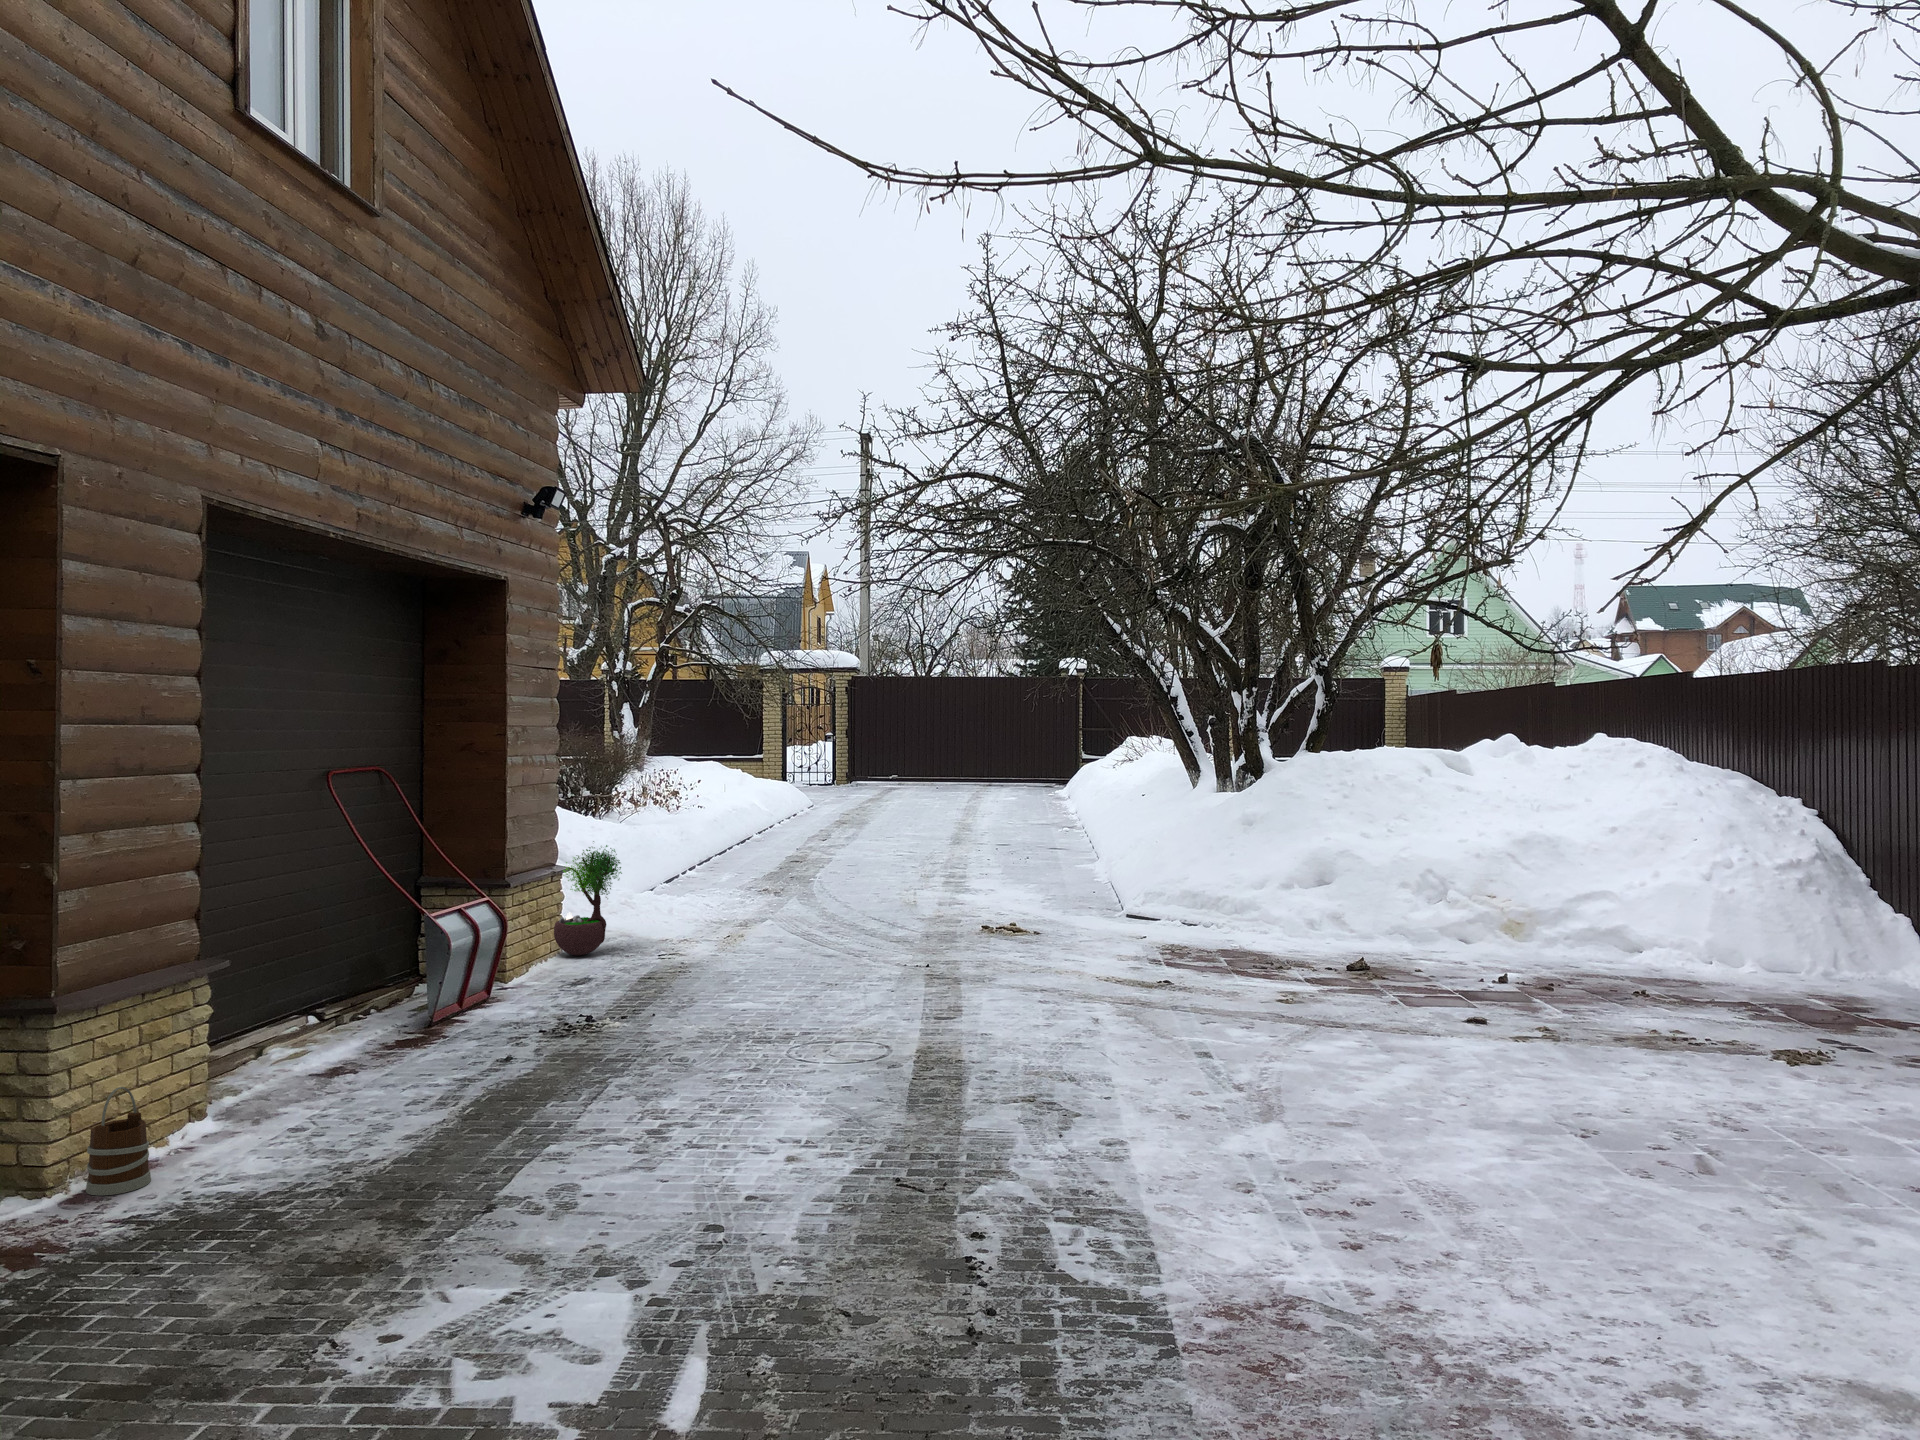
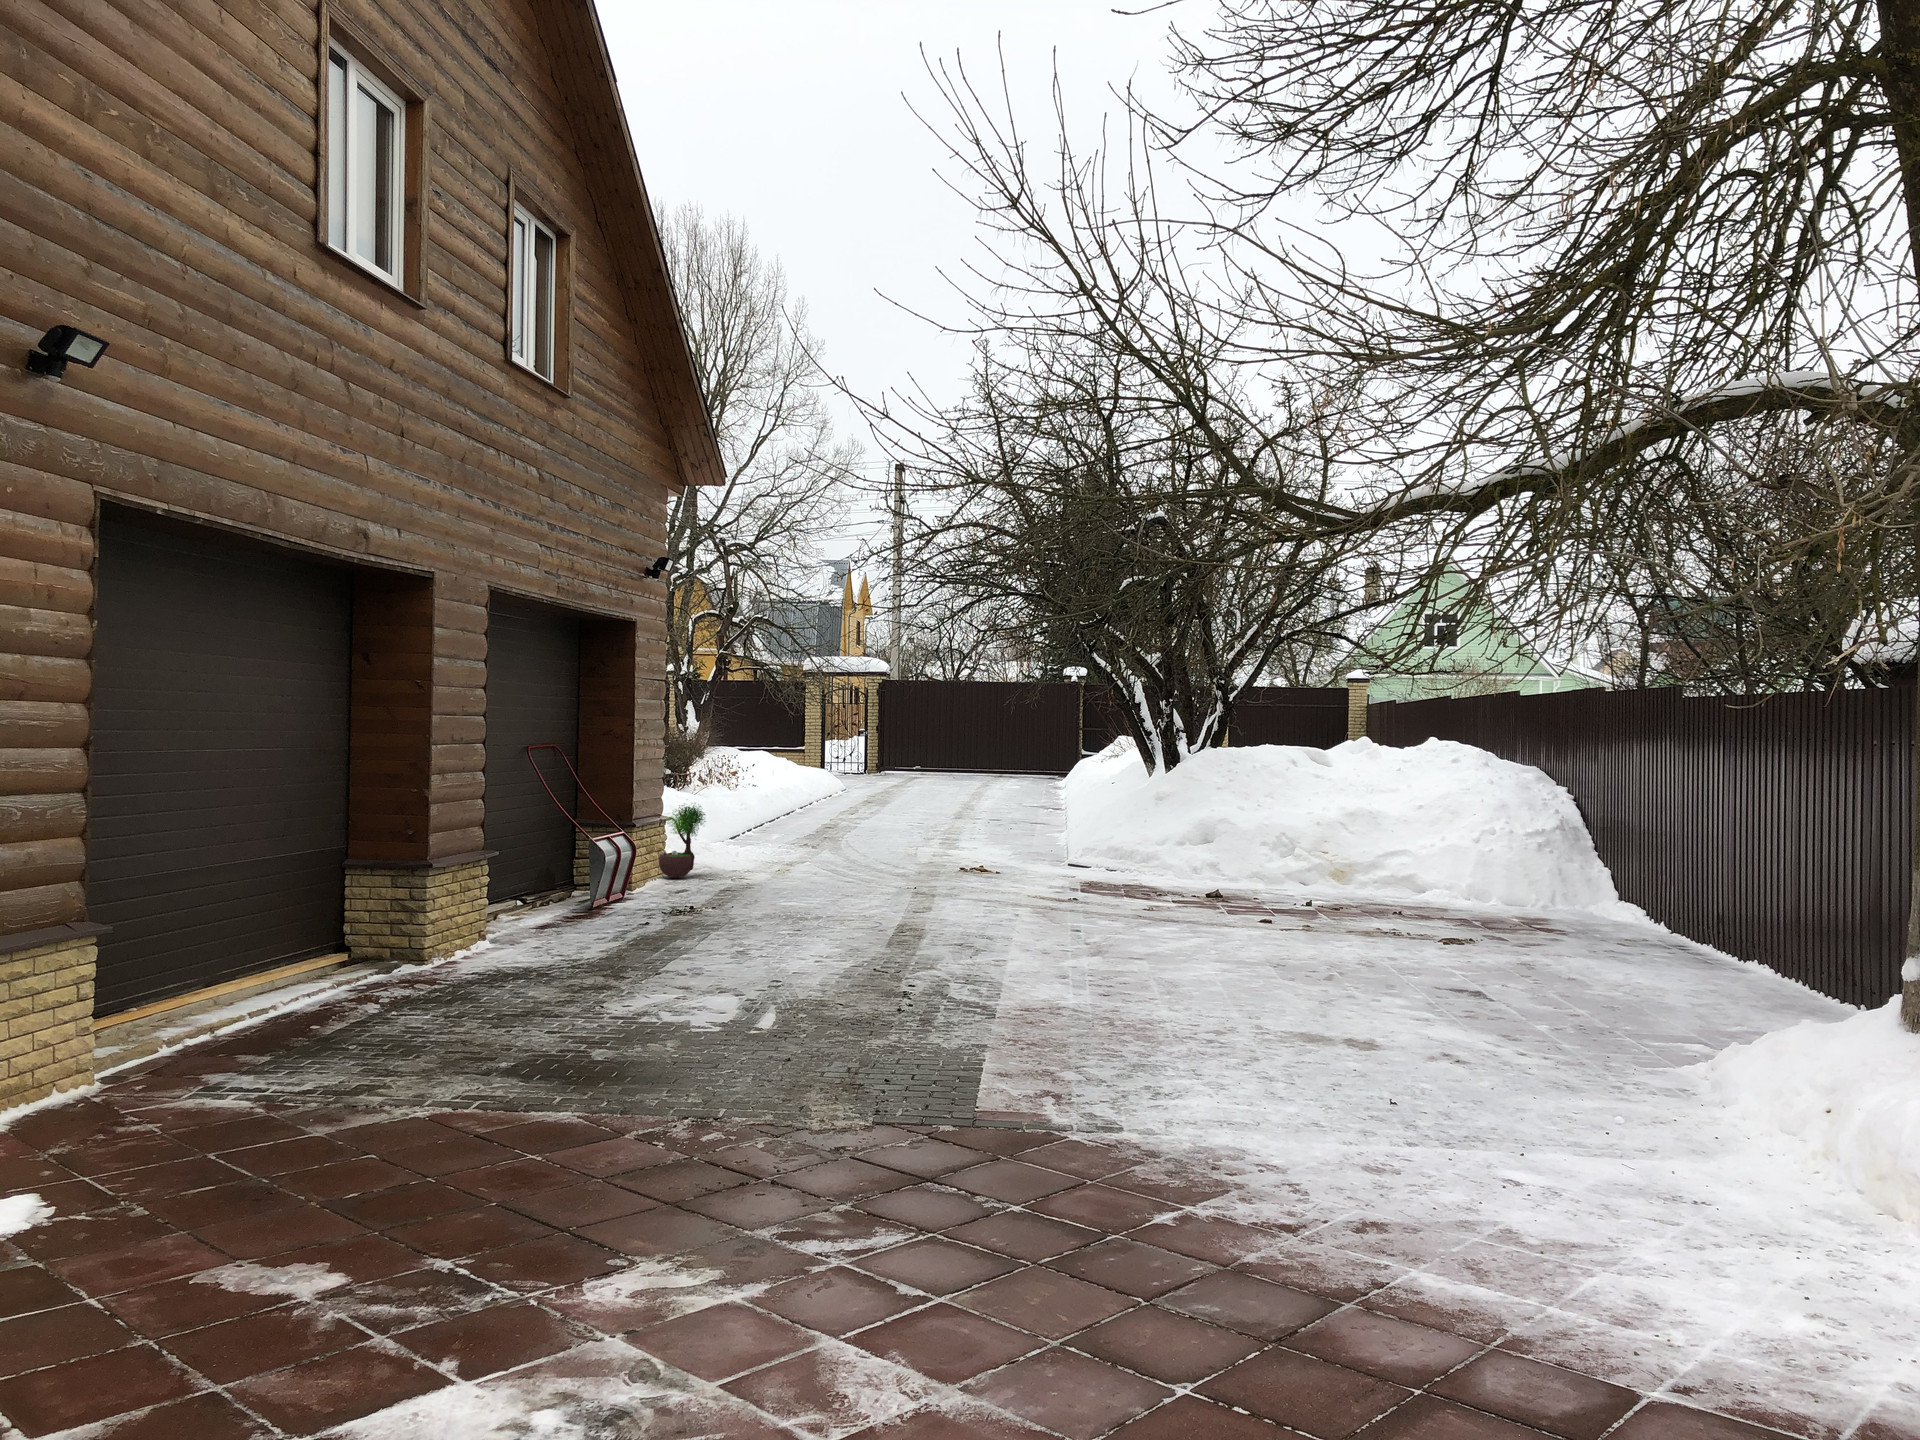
wooden bucket: present [86,1087,151,1195] -> none [447,908,478,963]

